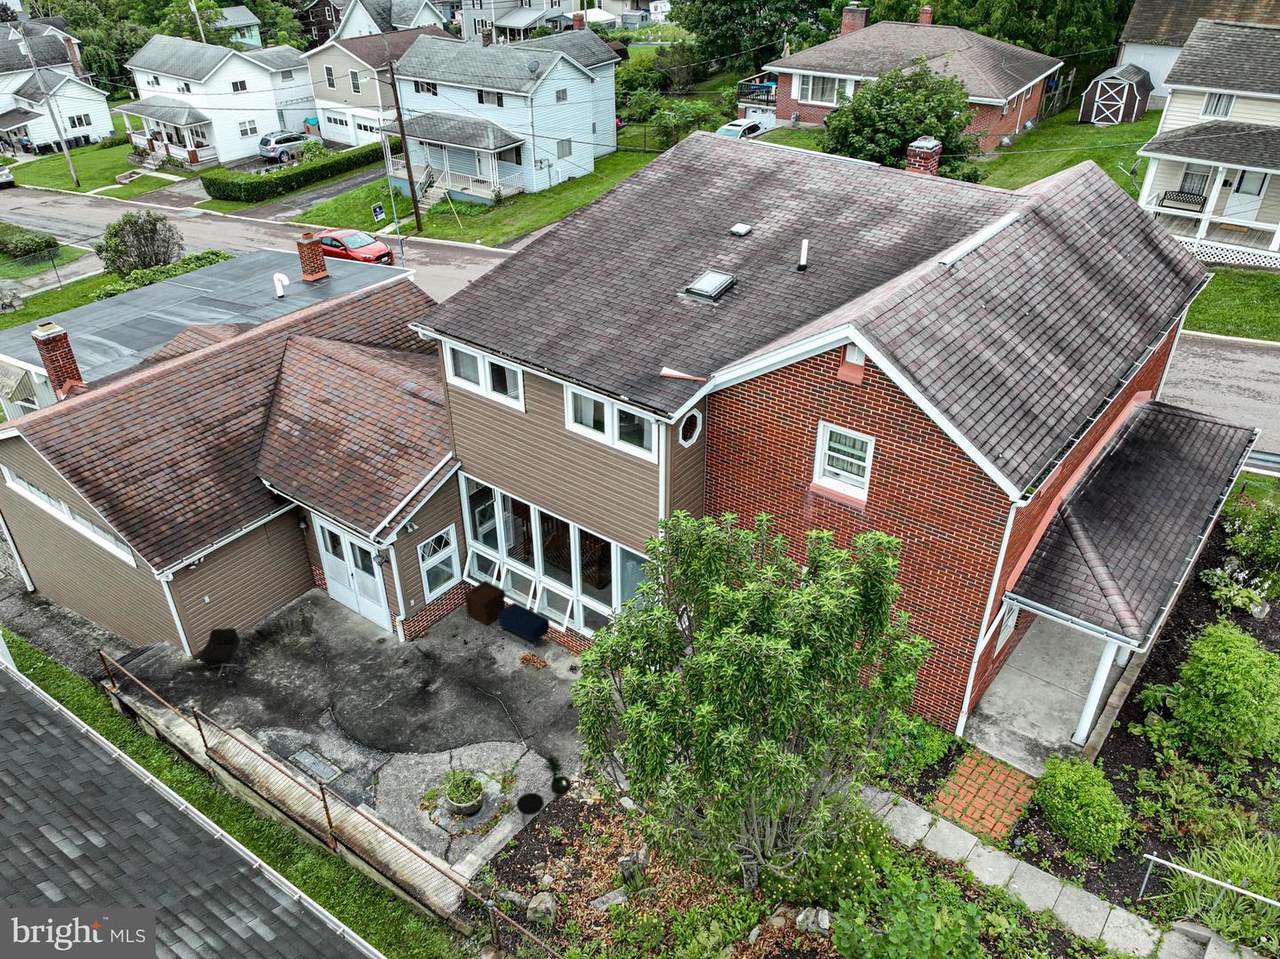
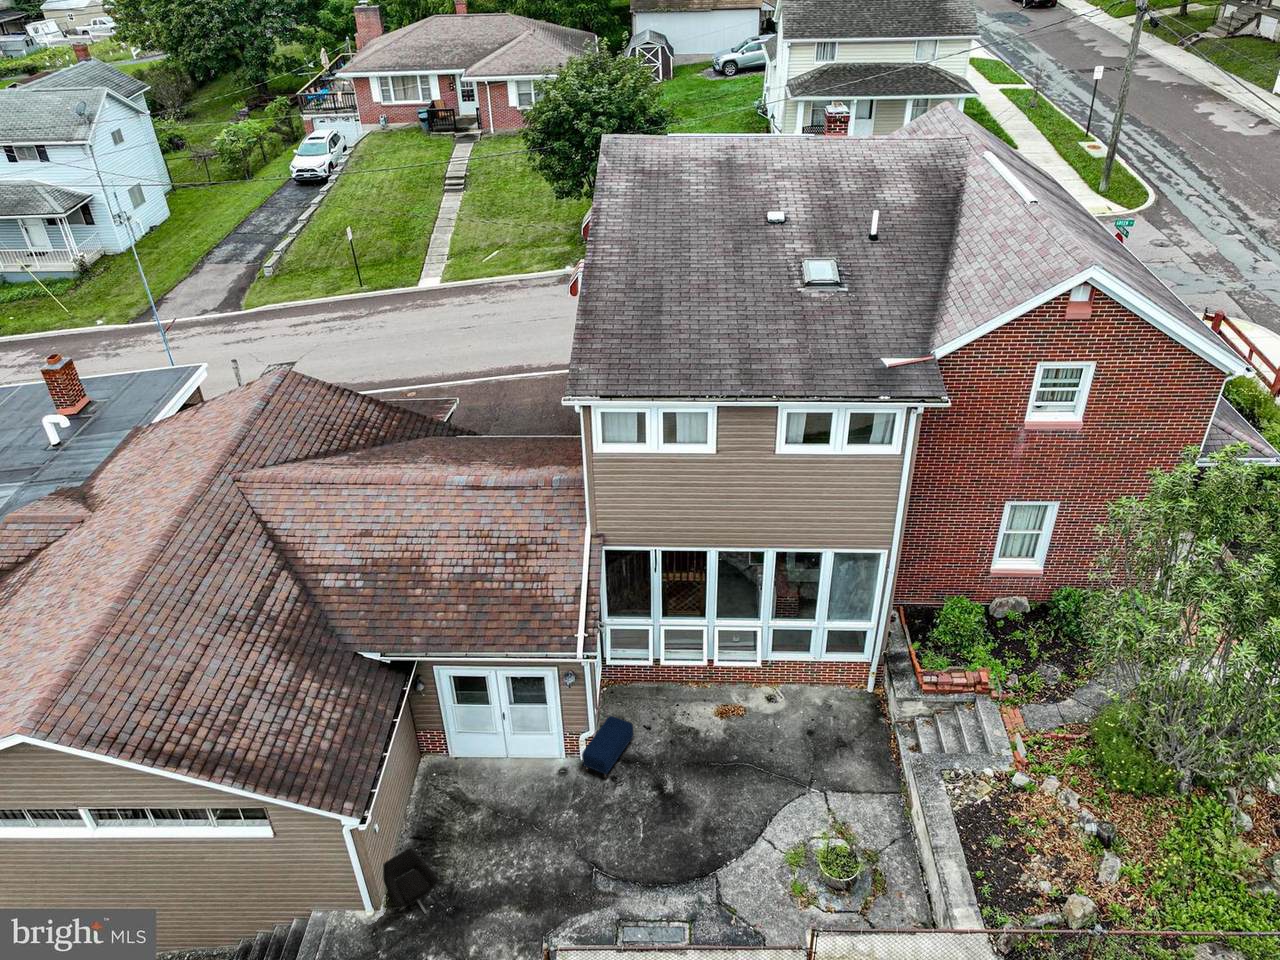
wooden crate: present [465,581,505,625] -> none [616,661,651,706]
bench: present [499,603,549,647] -> present [582,716,634,779]
potted tree: present [545,755,571,796] -> none [881,777,911,817]
round table: present [517,793,544,826] -> none [889,823,920,861]

